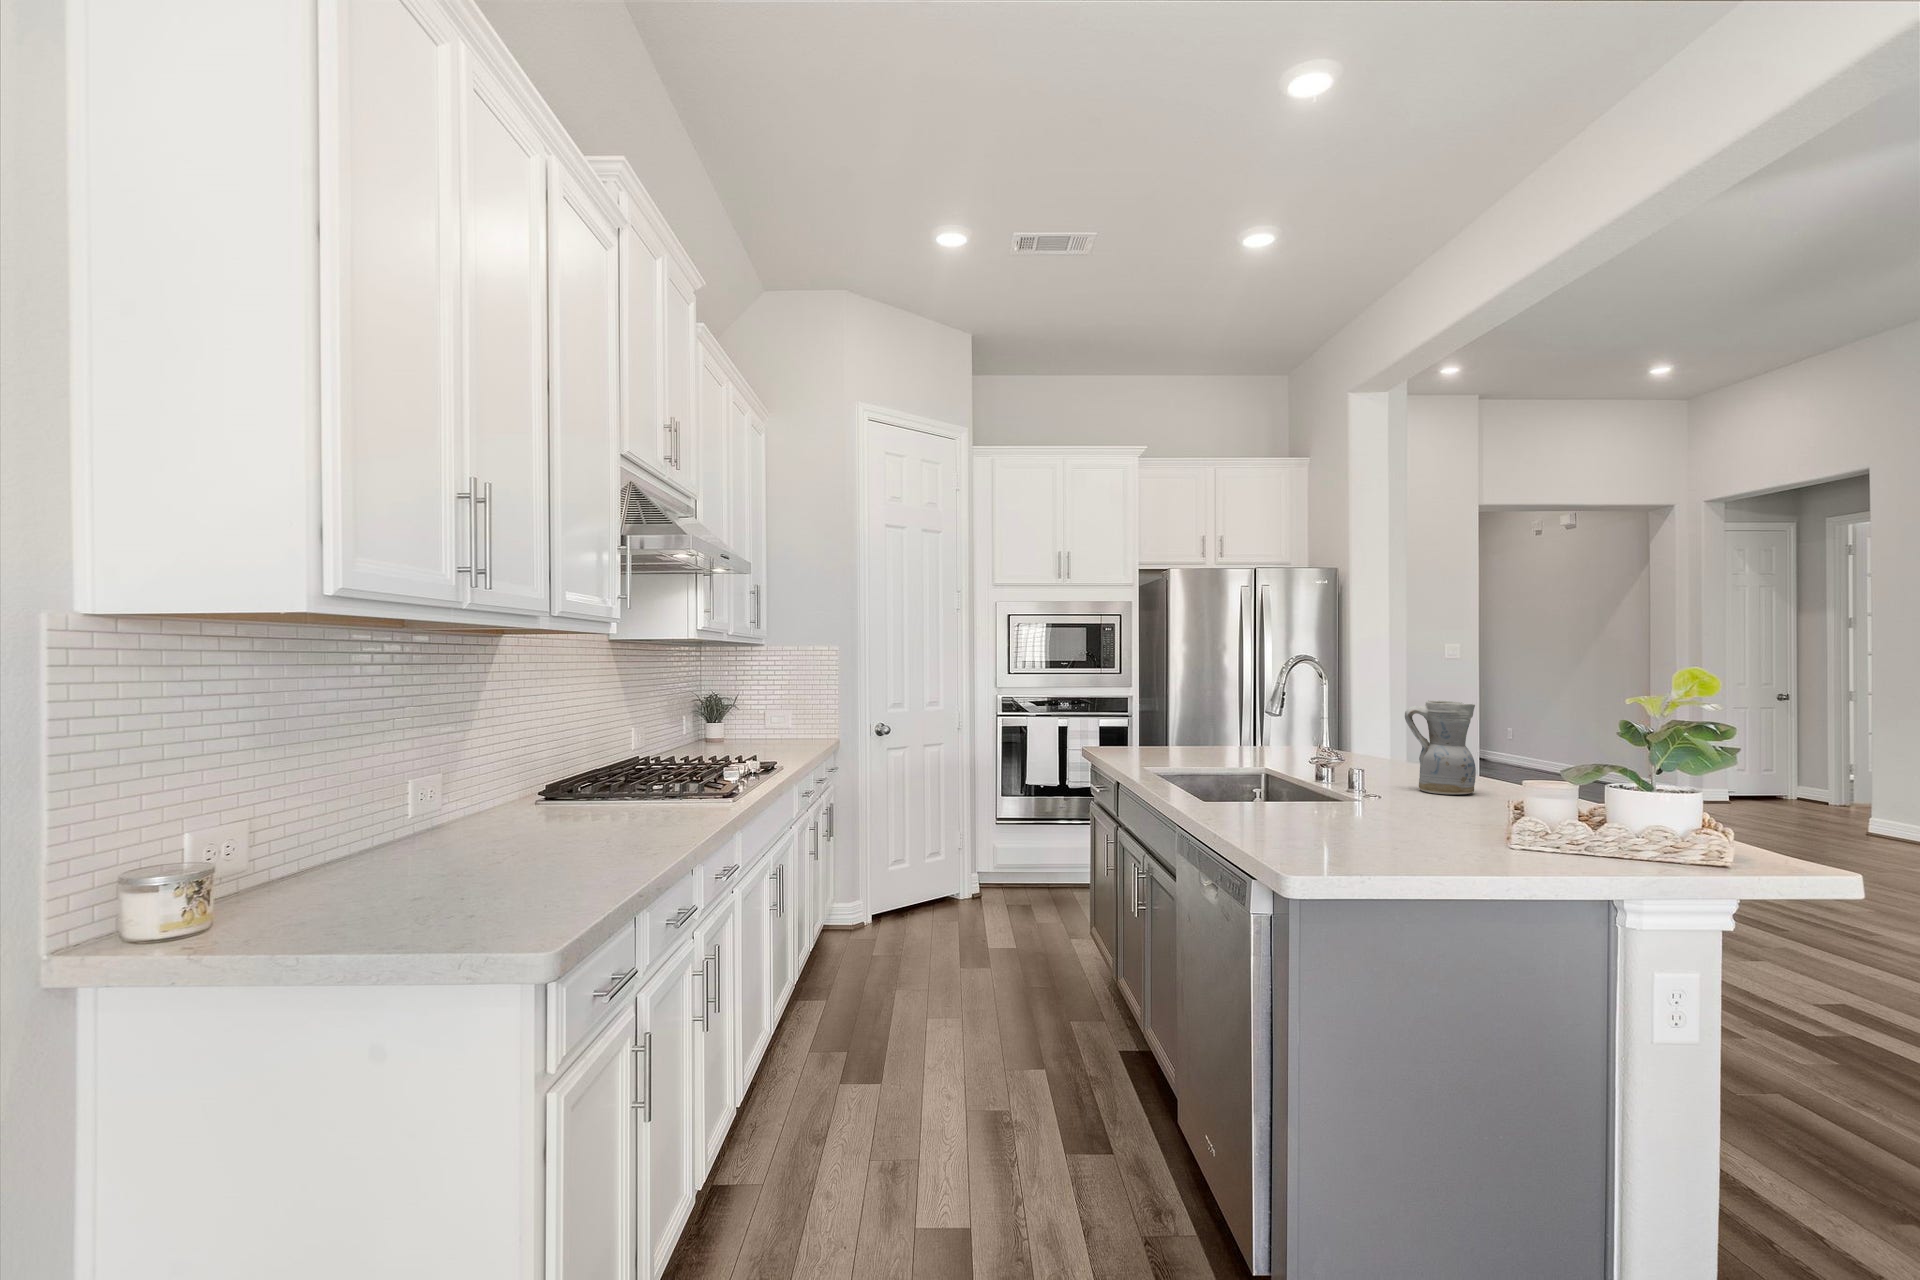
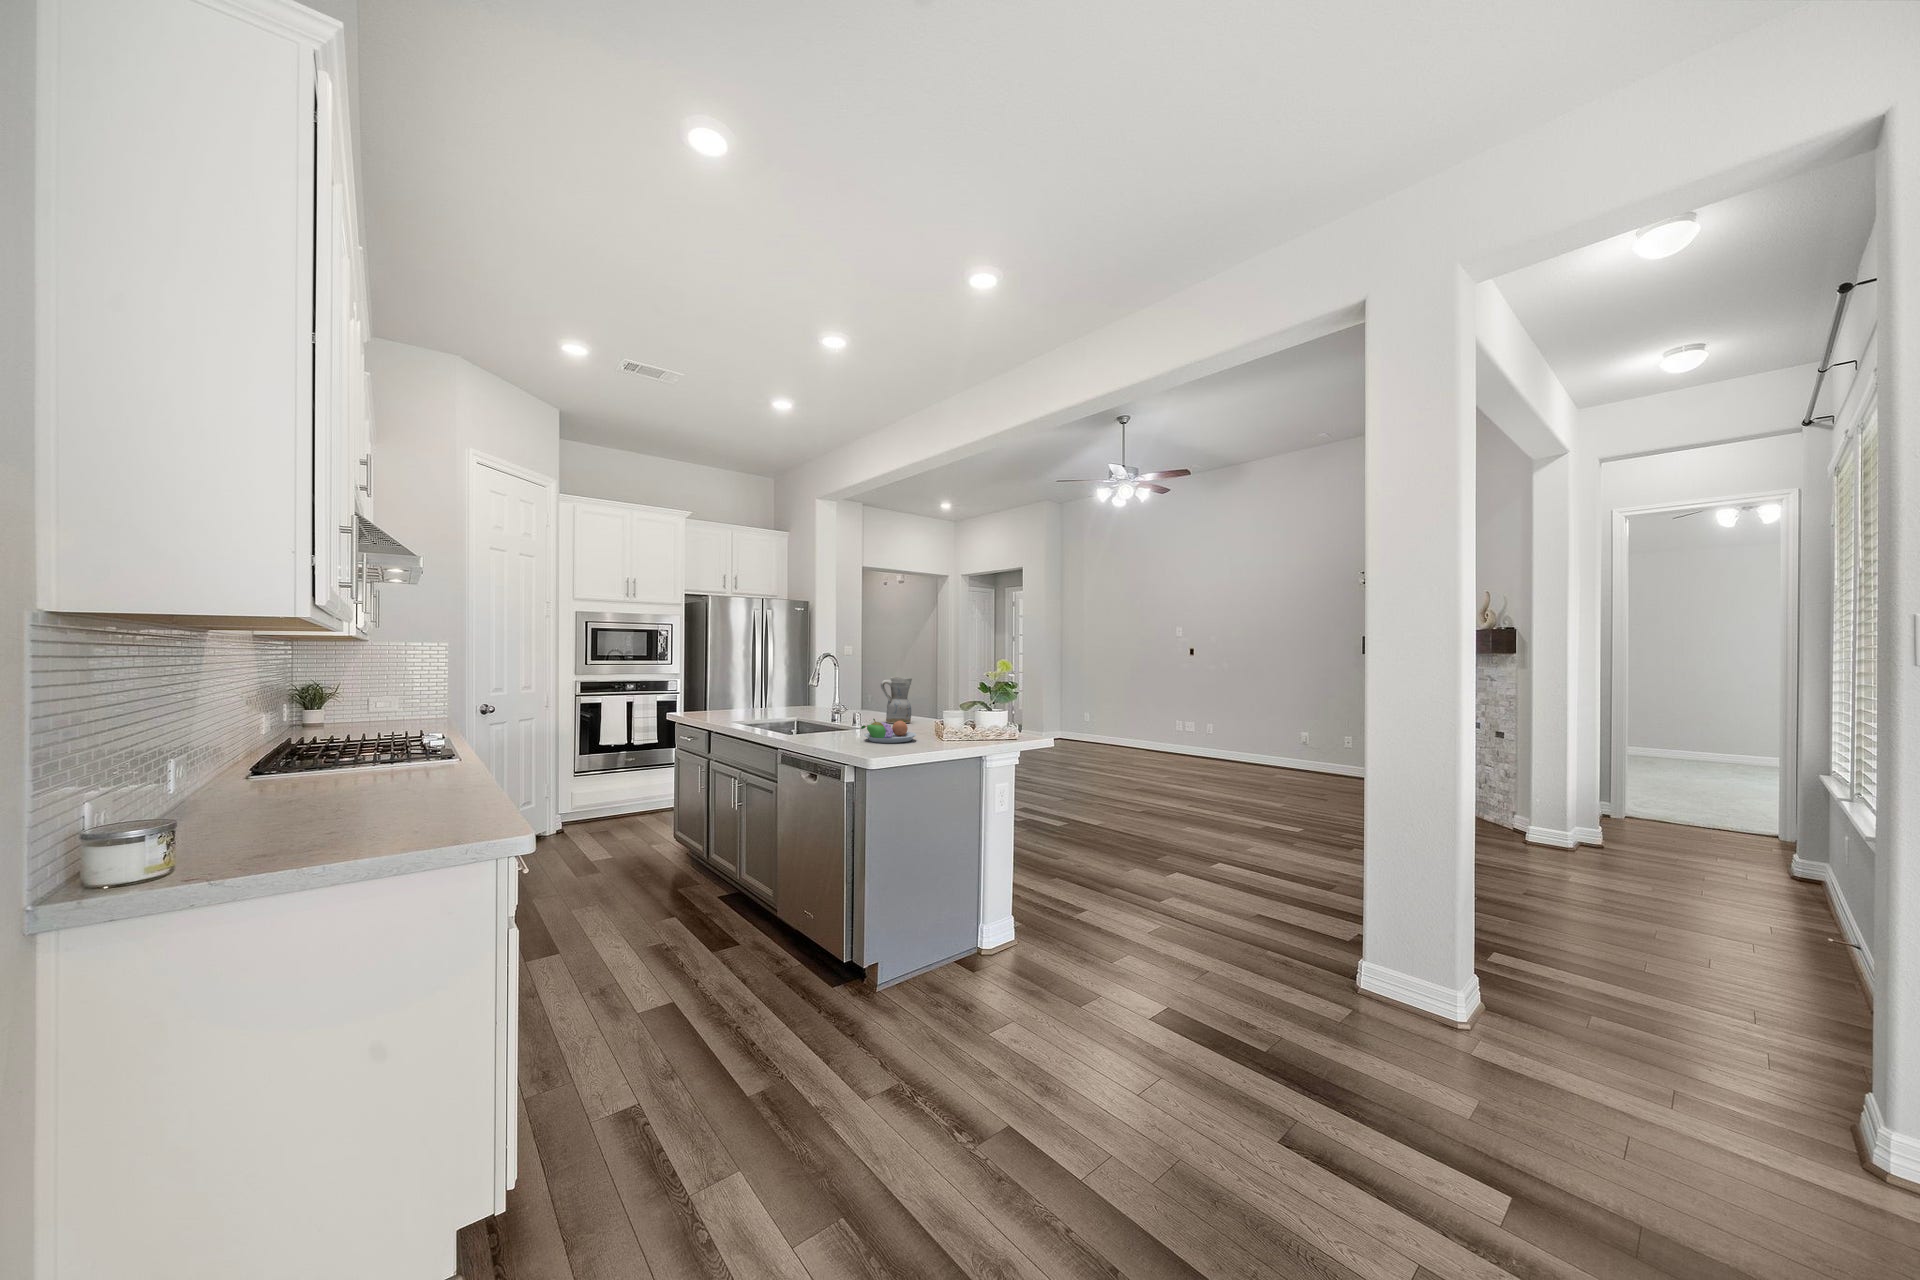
fruit bowl: none [1316,785,1448,842] -> present [861,719,916,743]

